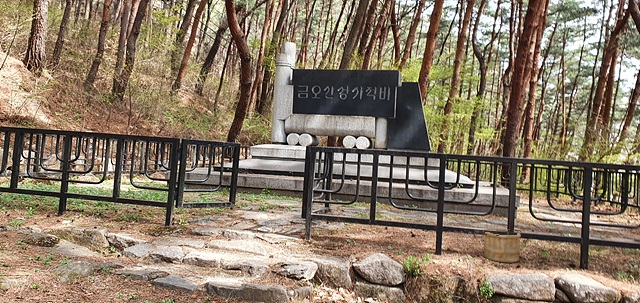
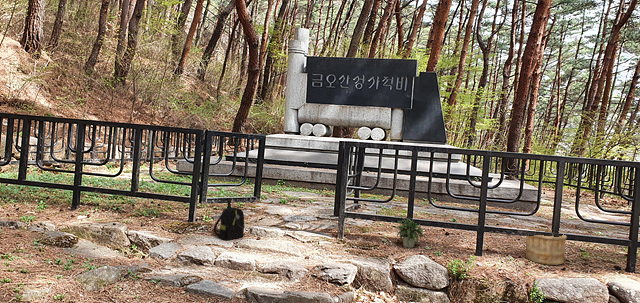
backpack: none [188,204,218,242] -> present [214,200,245,240]
potted plant: none [360,218,387,248] -> present [396,216,423,248]

